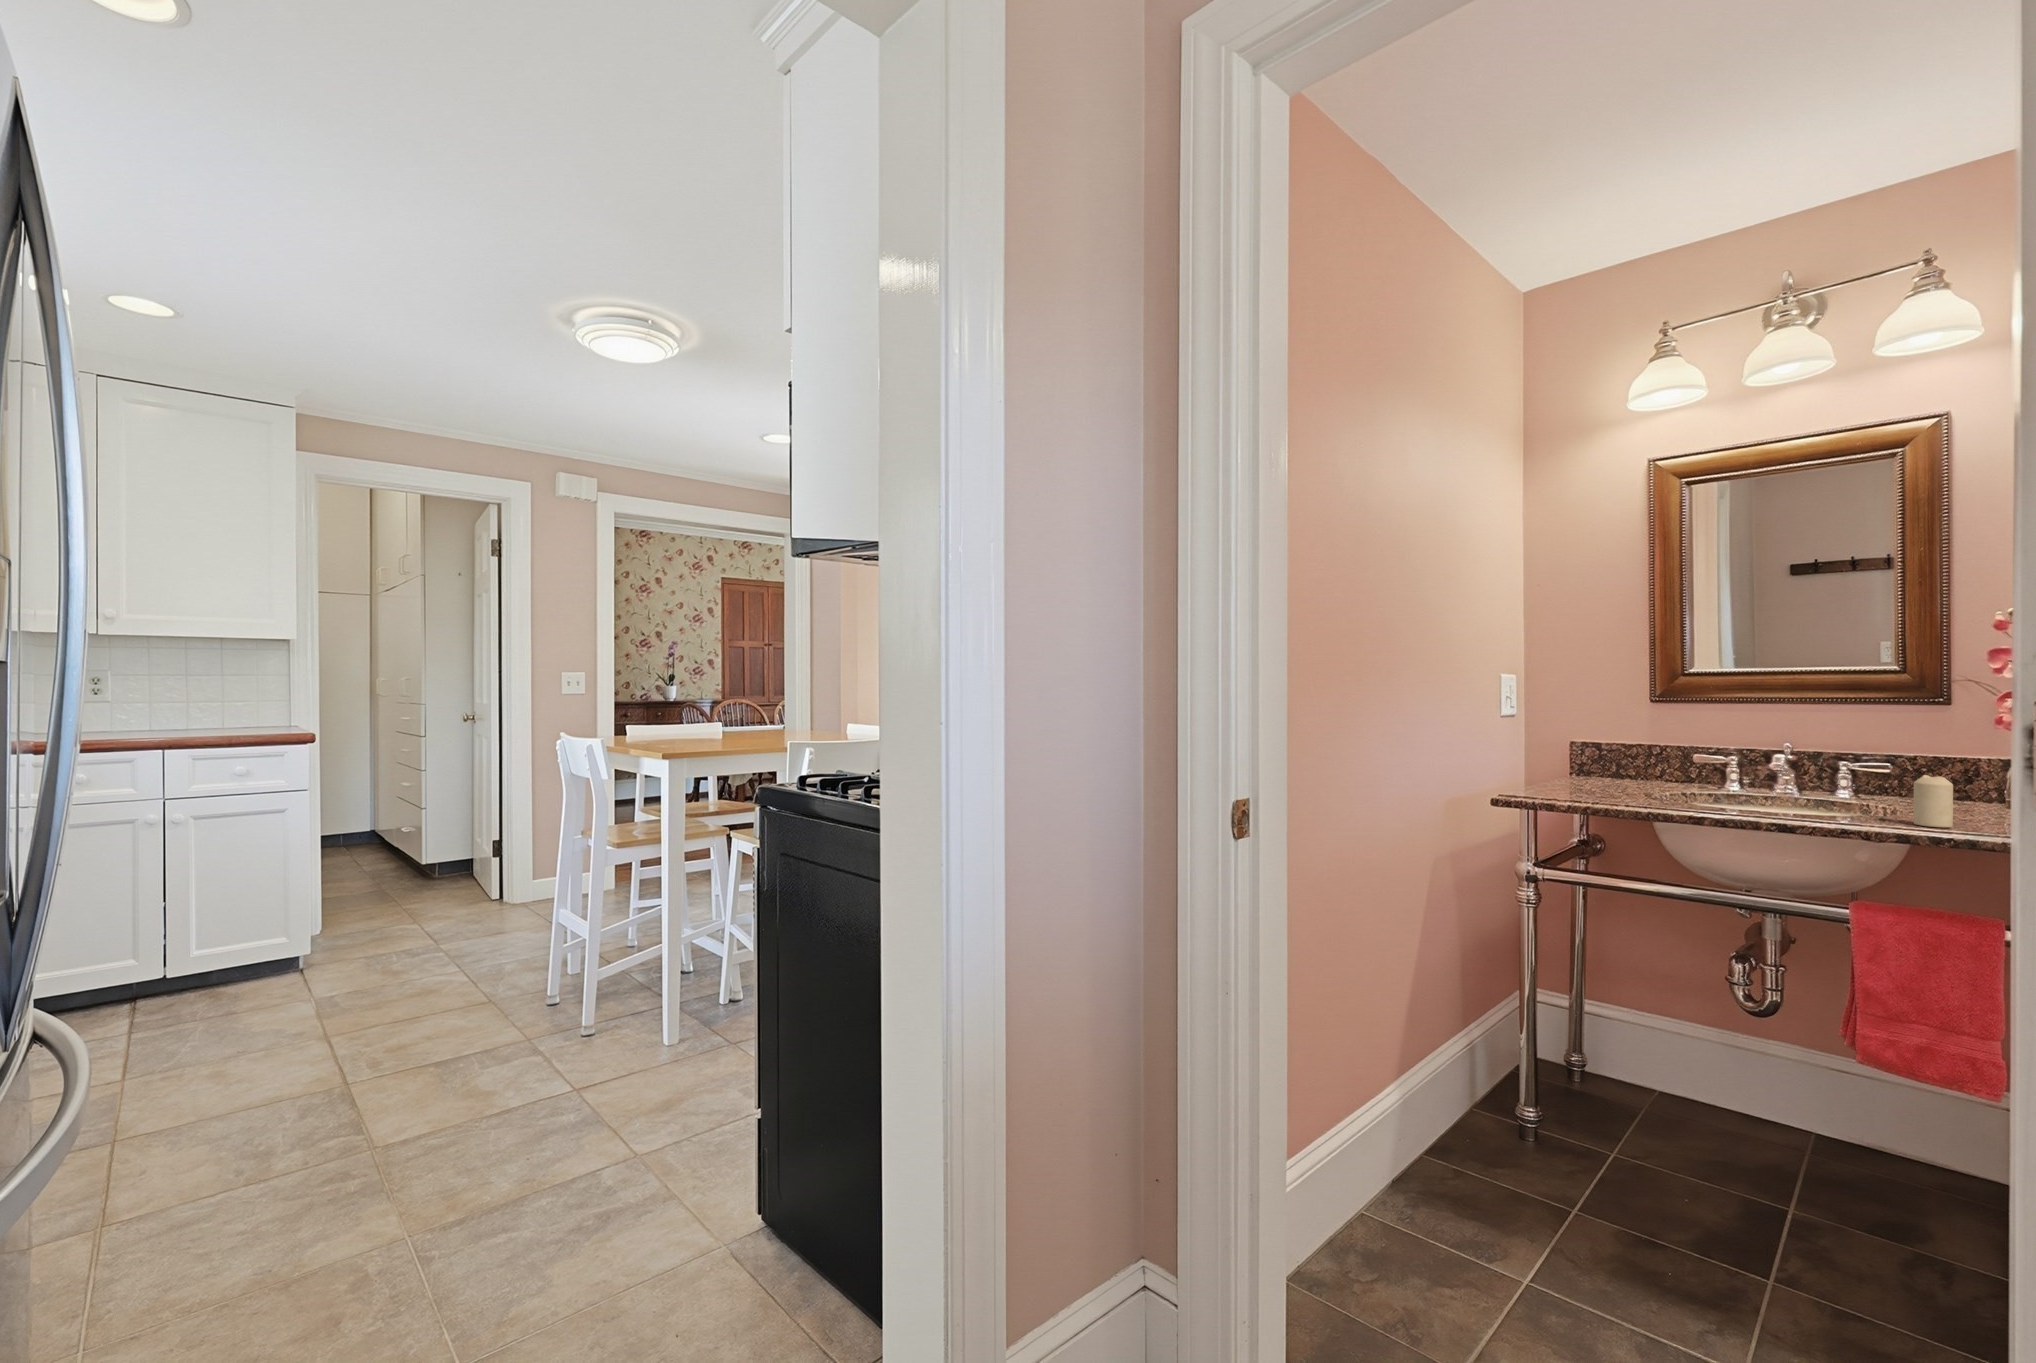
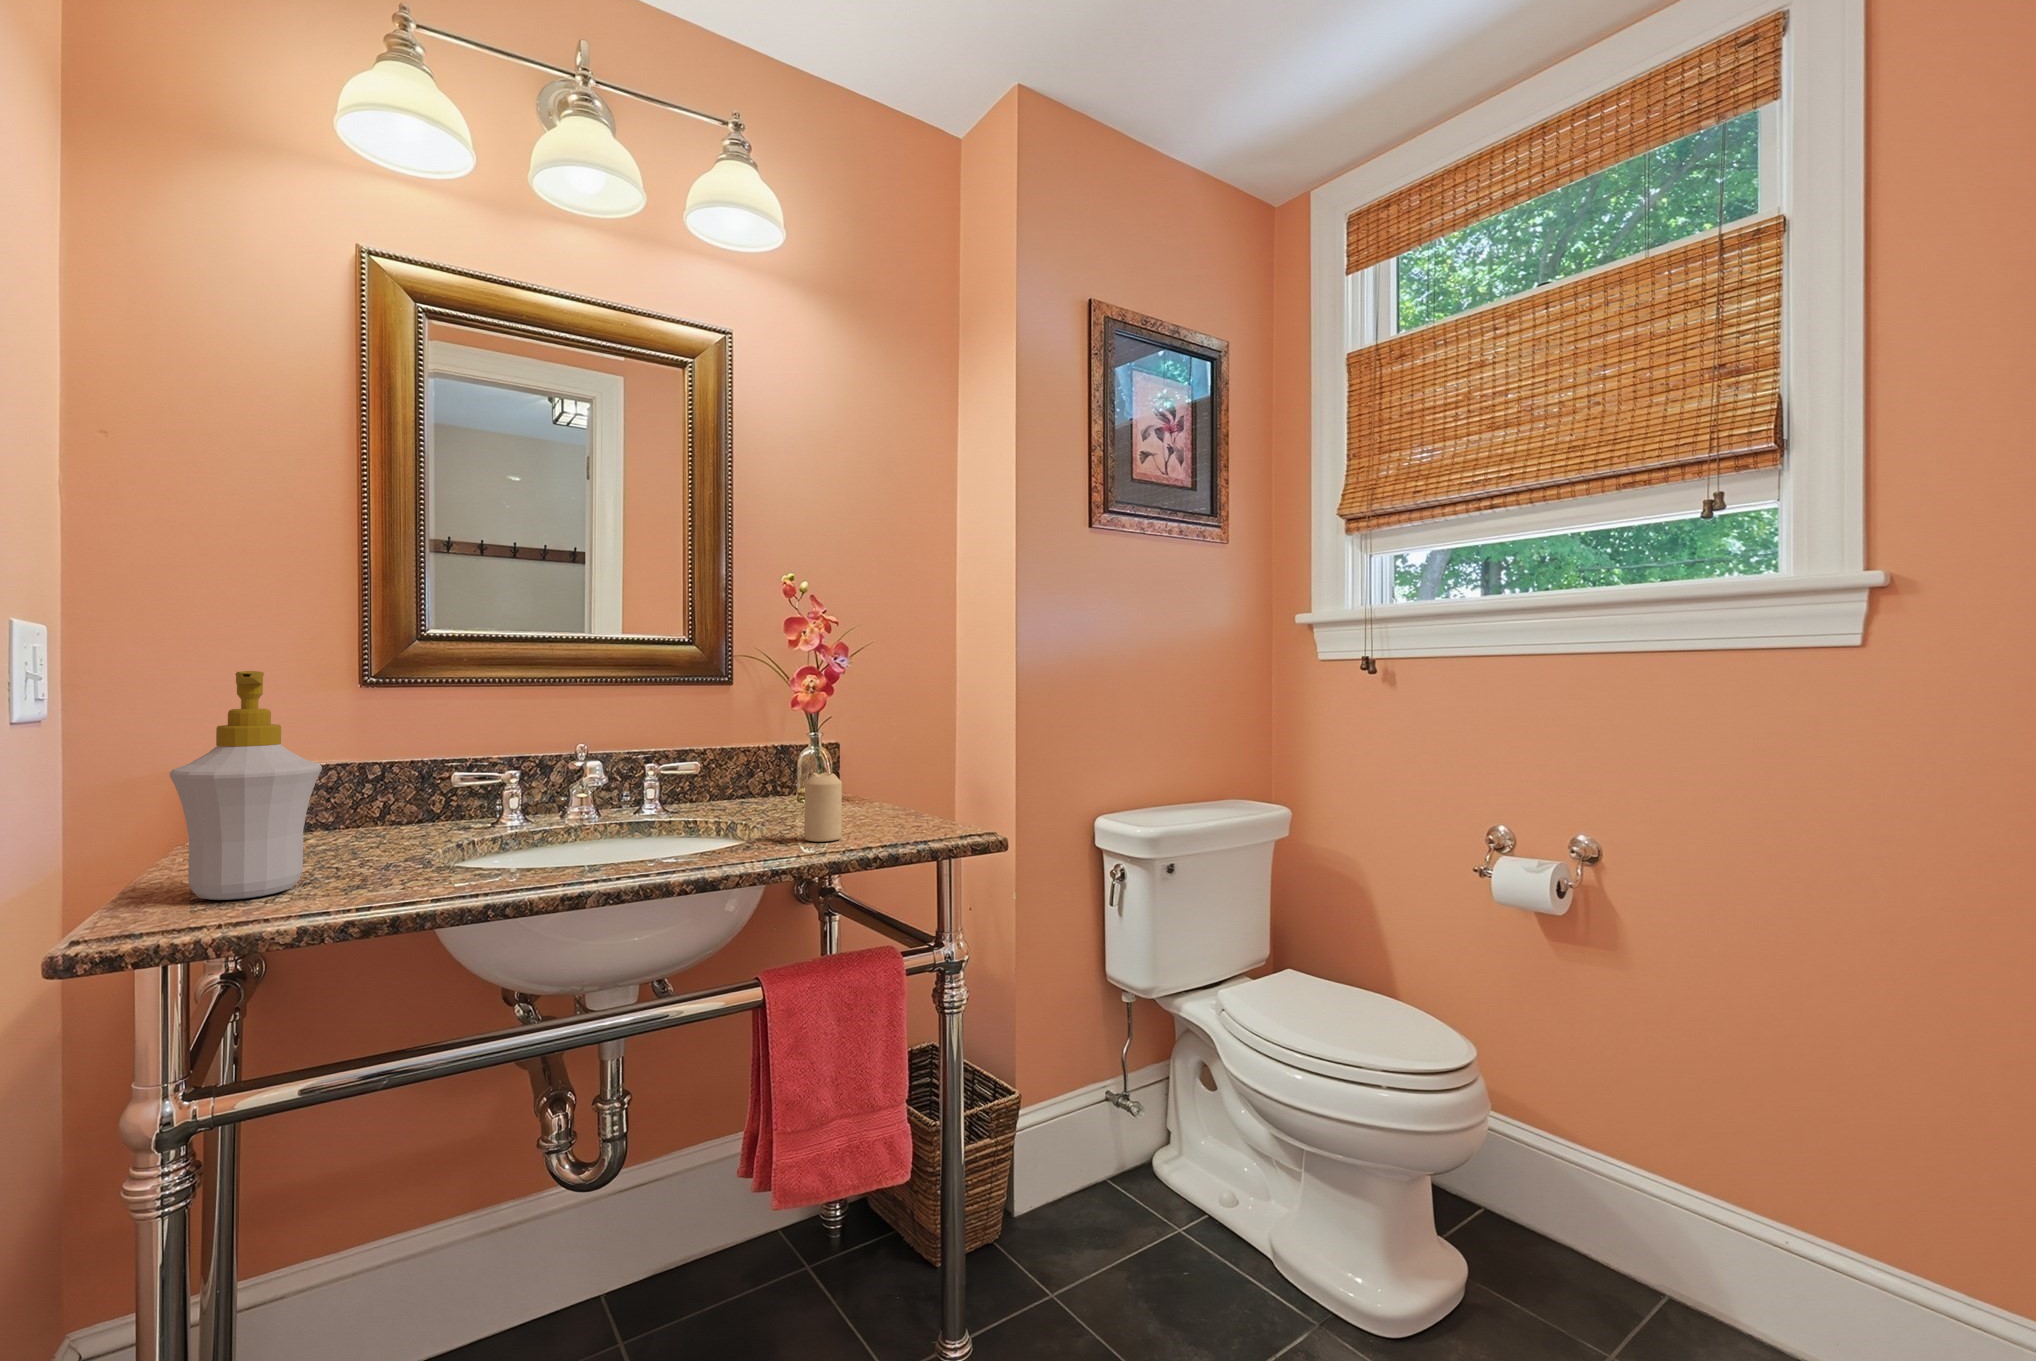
soap bottle: none [1537,696,1594,793] -> present [170,671,322,900]

